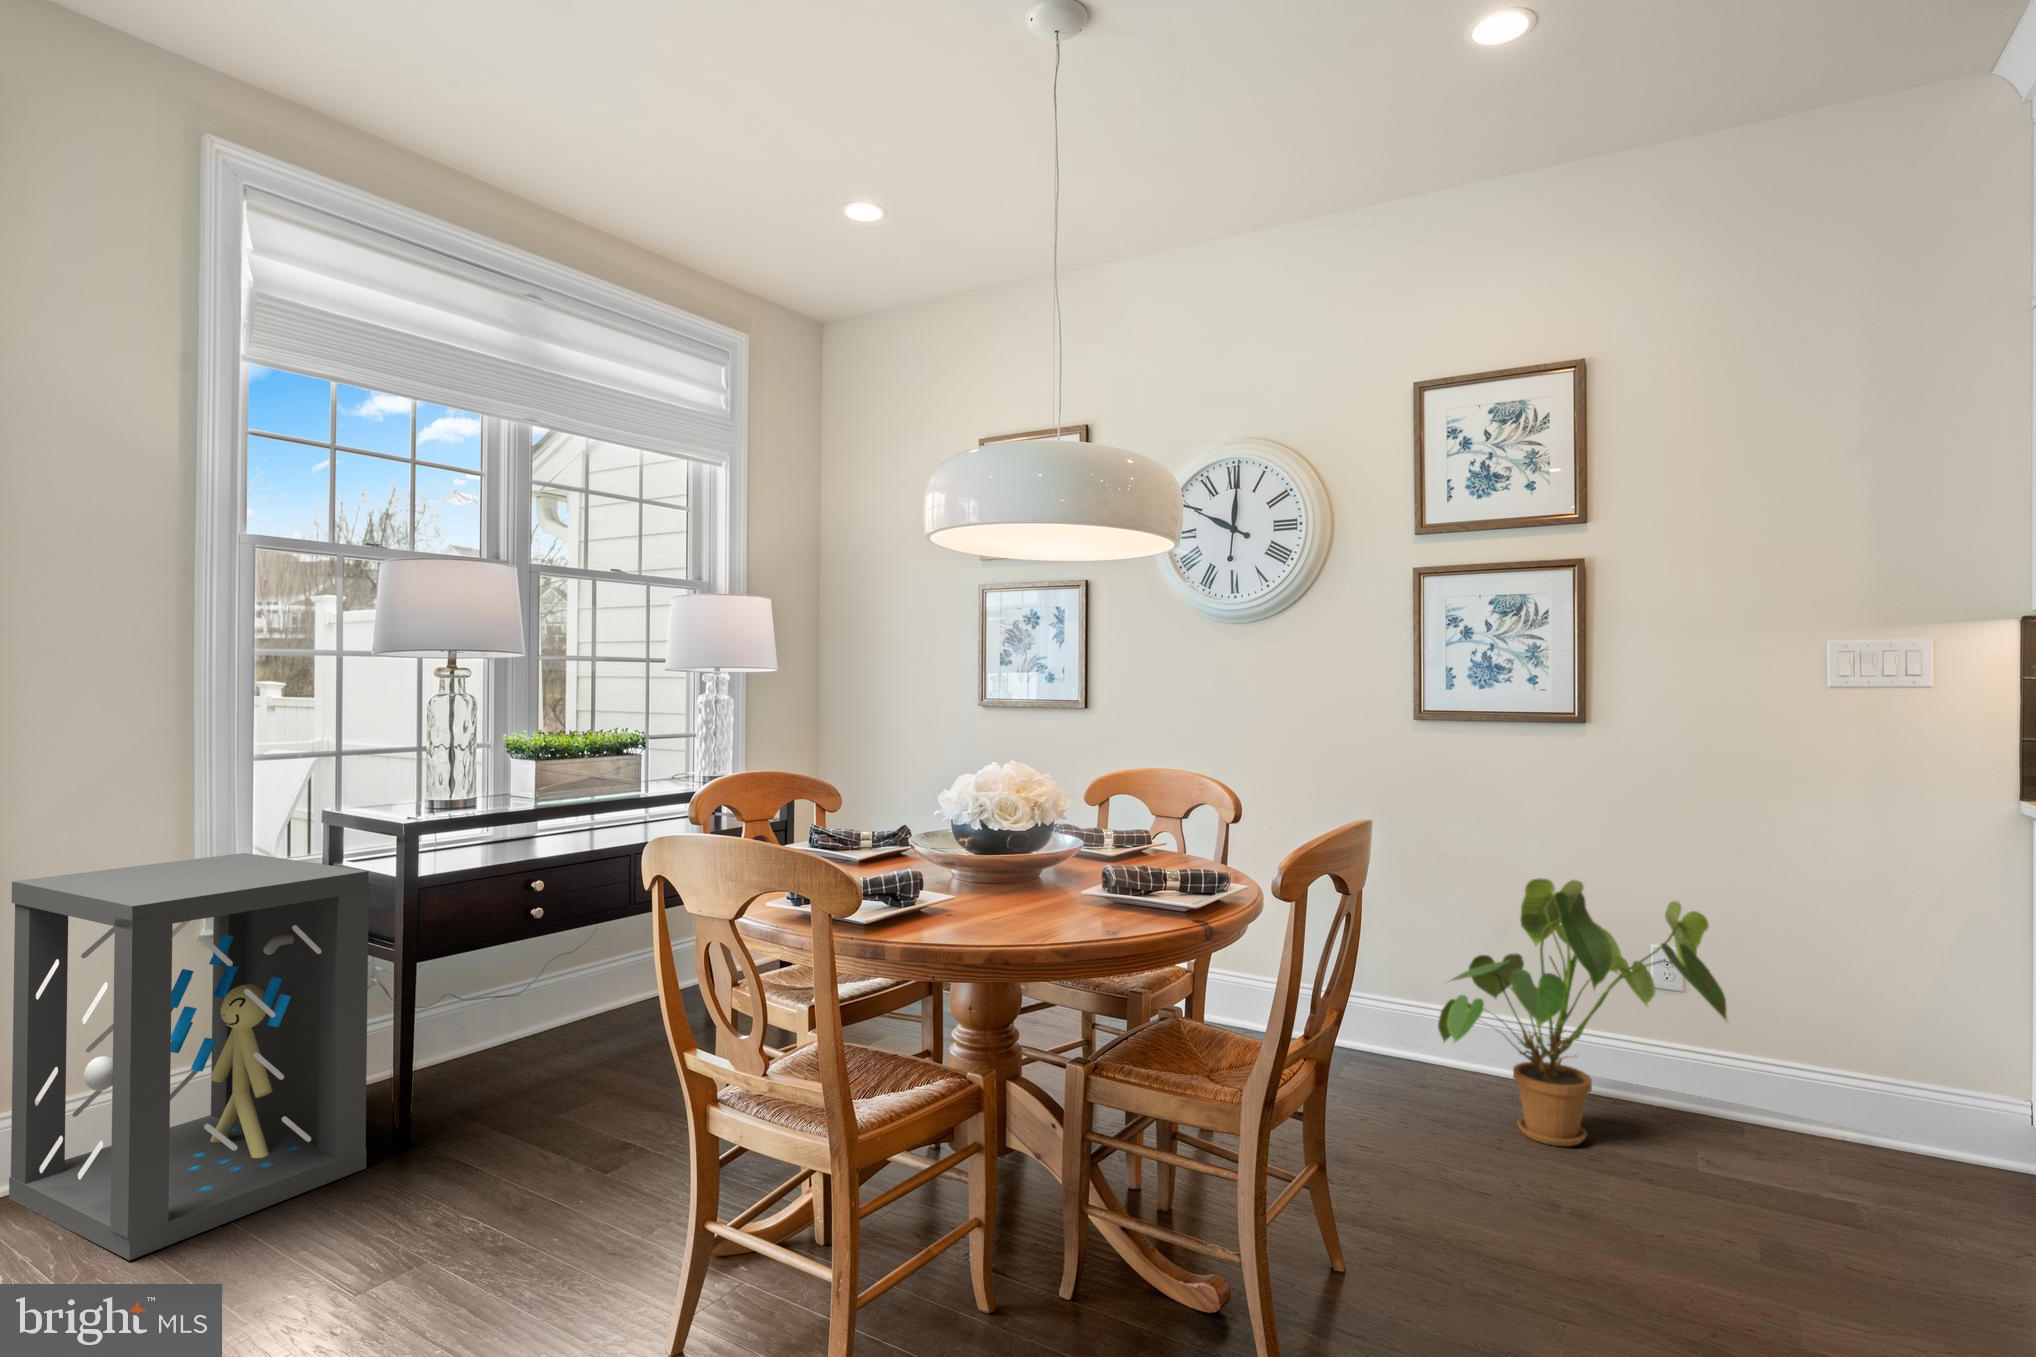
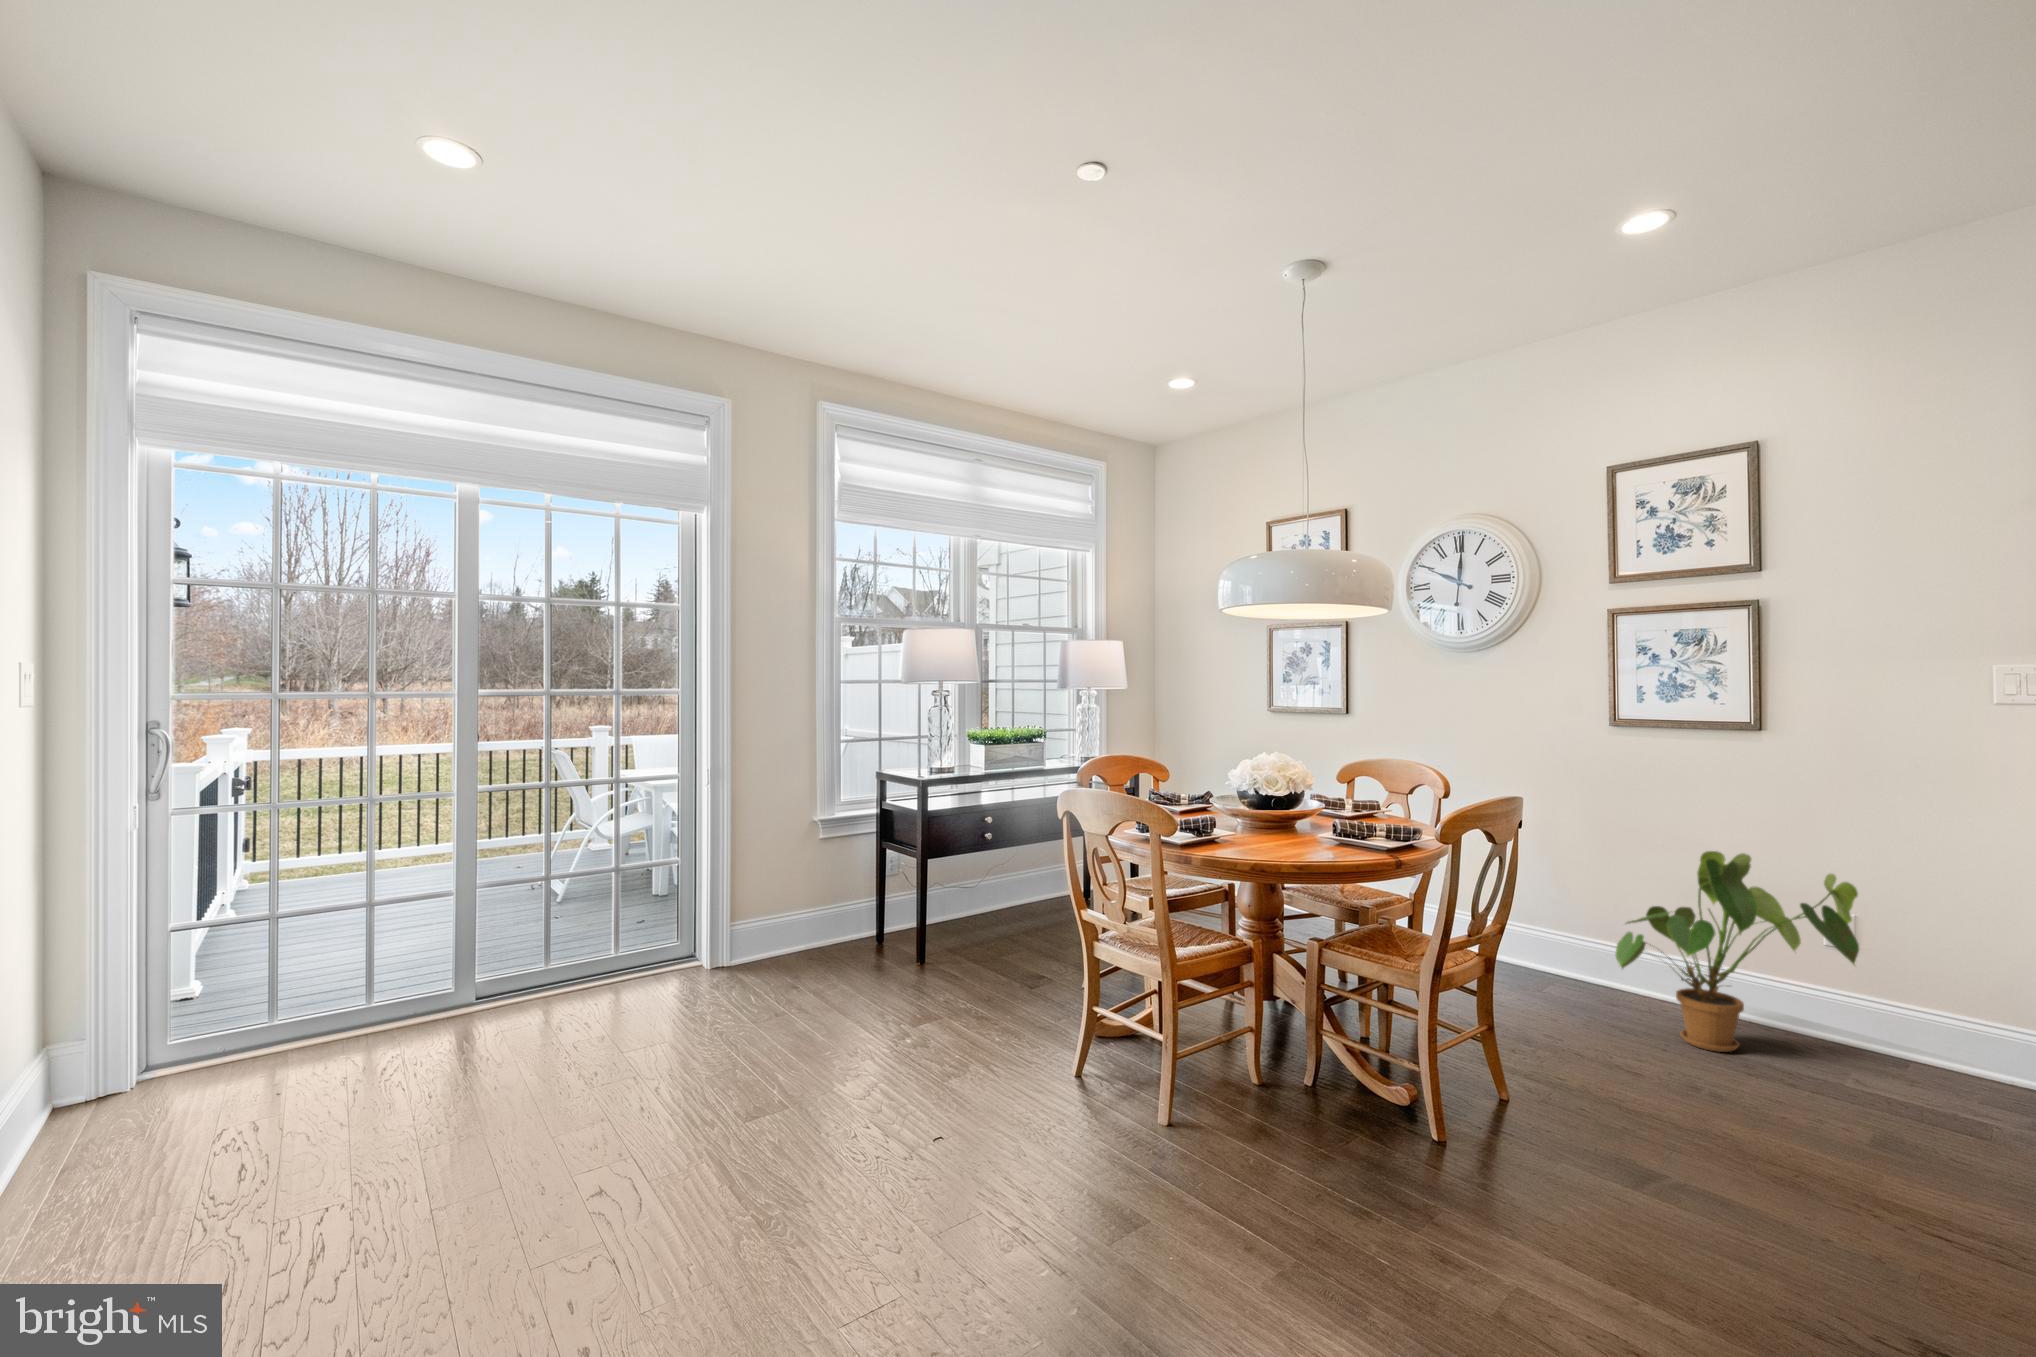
storage cabinet: present [9,853,369,1261] -> none [745,795,907,999]

